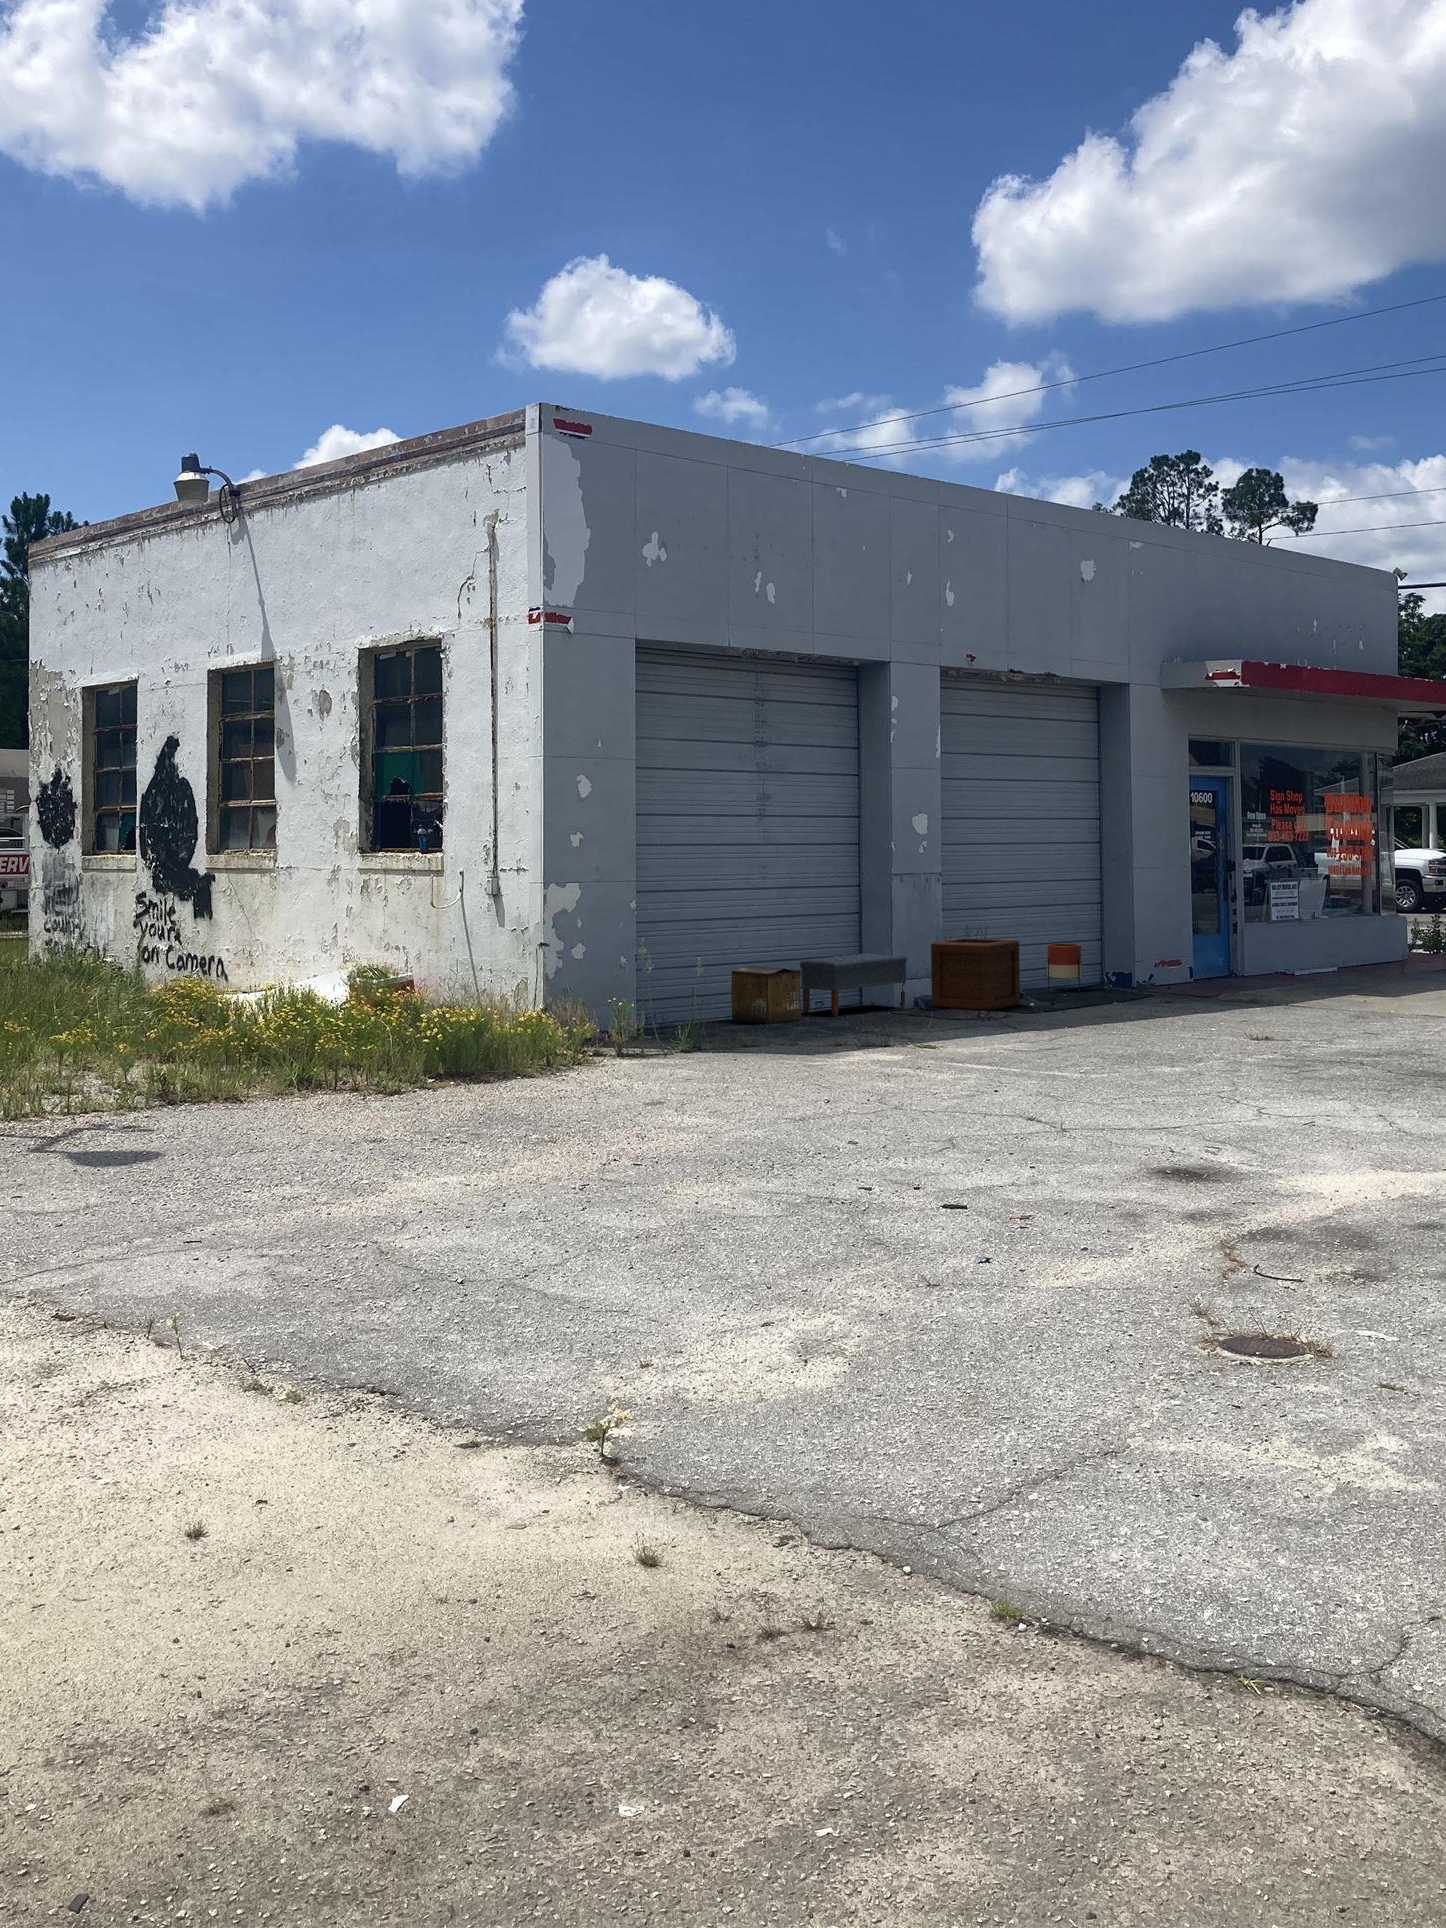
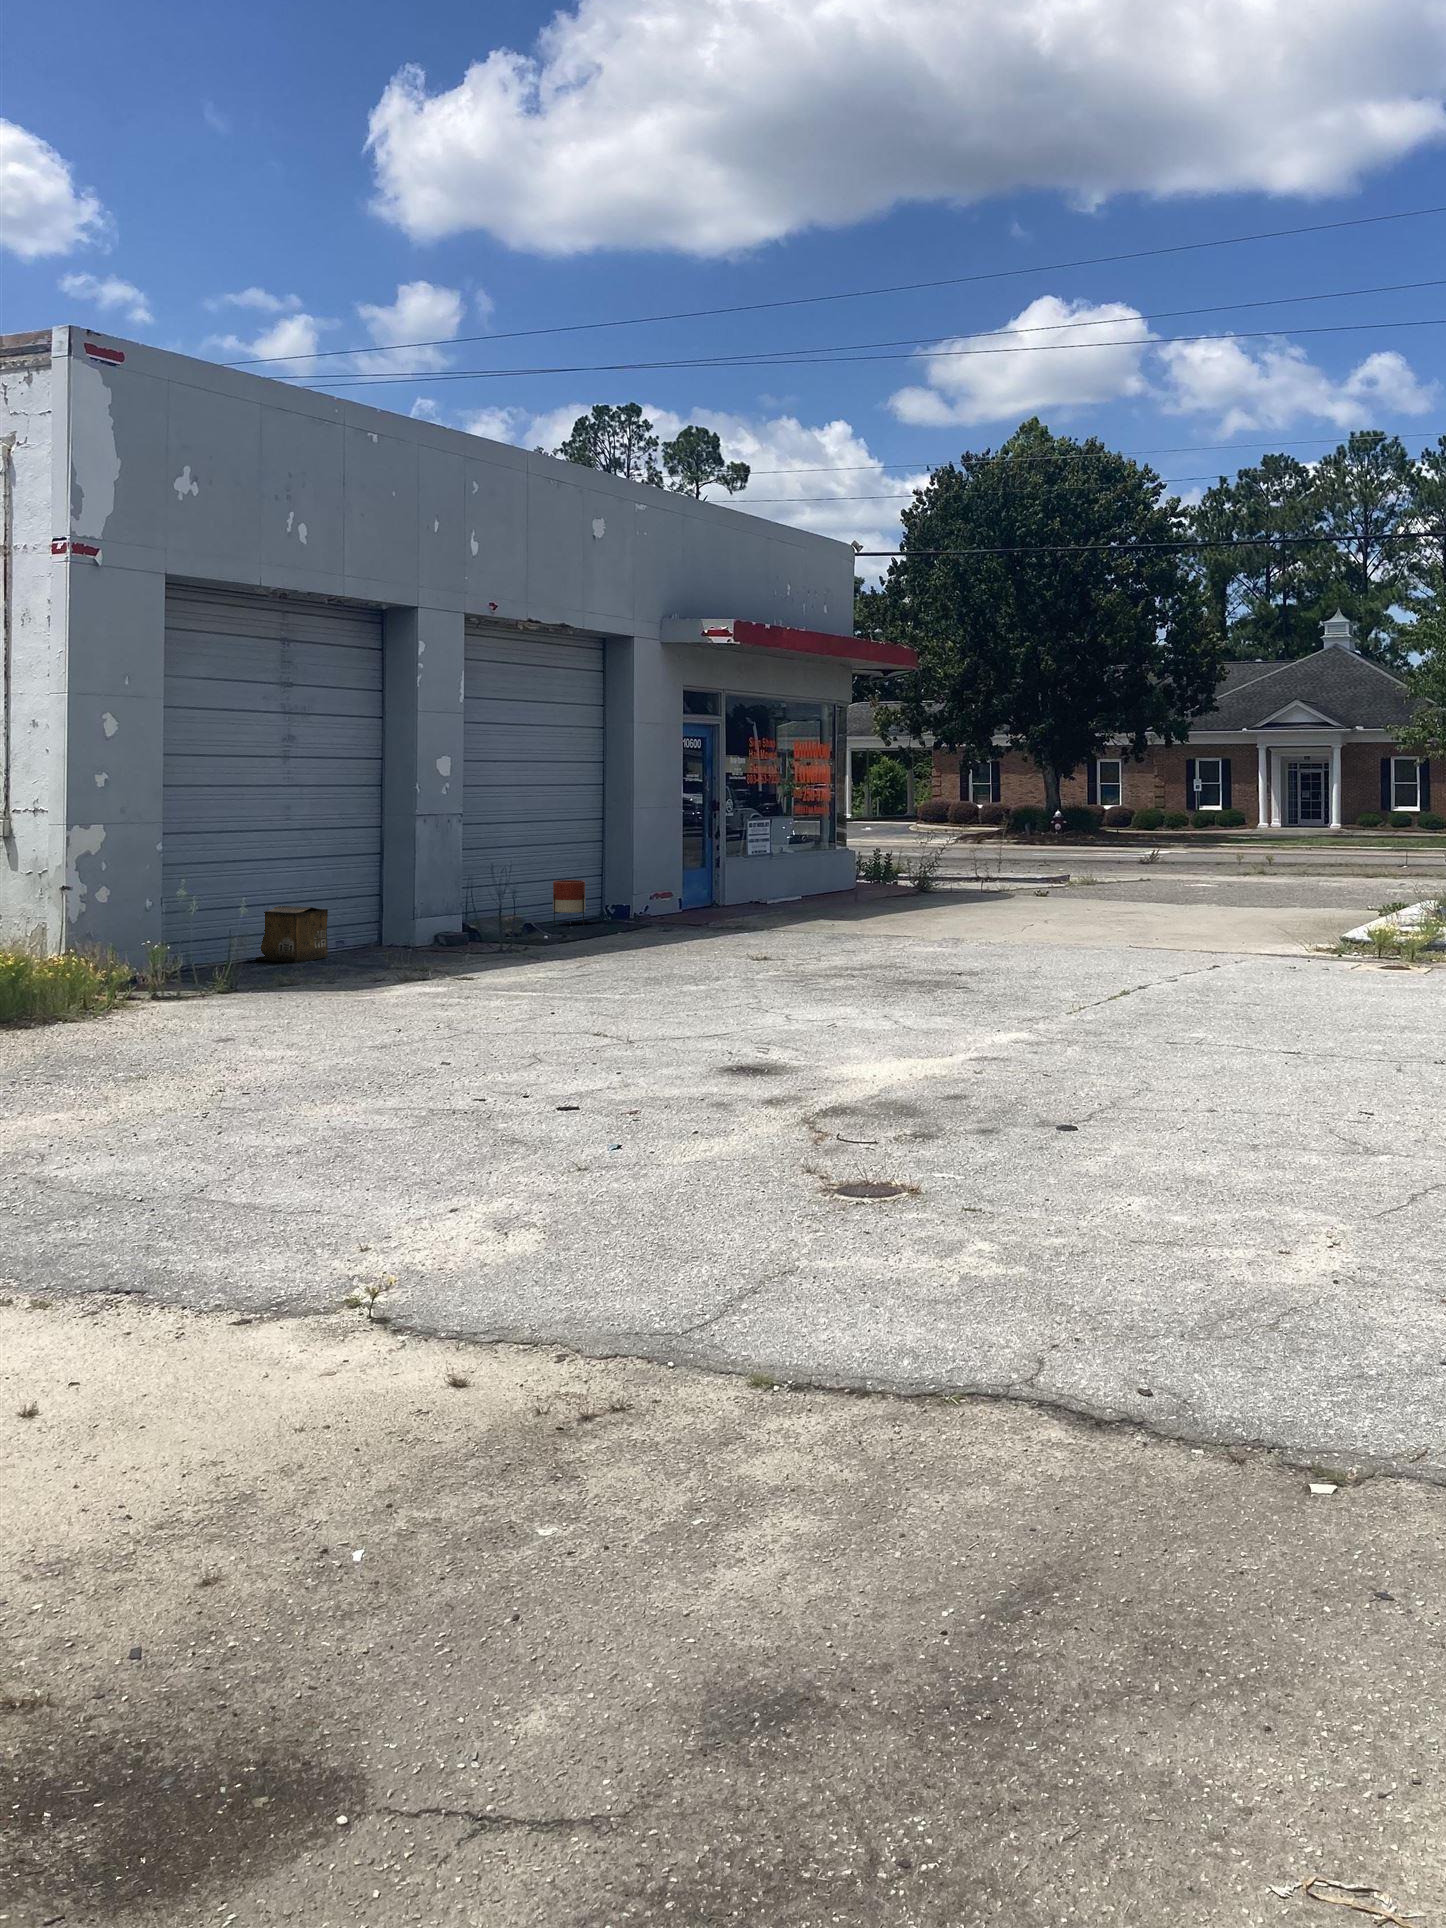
wooden crate: present [931,938,1020,1011] -> none [451,876,534,944]
bench: present [800,953,907,1016] -> none [323,891,427,954]

